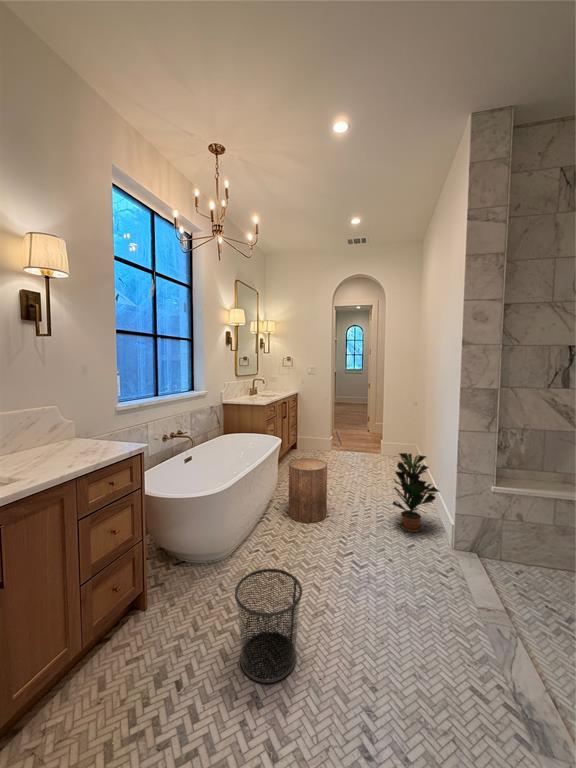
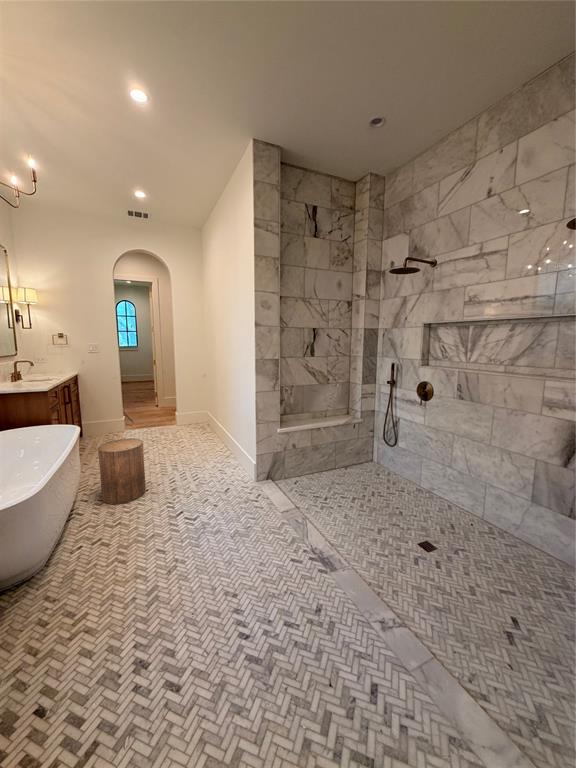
potted plant: present [393,453,439,532] -> none [205,417,242,480]
waste bin: present [235,568,302,683] -> none [94,544,169,653]

